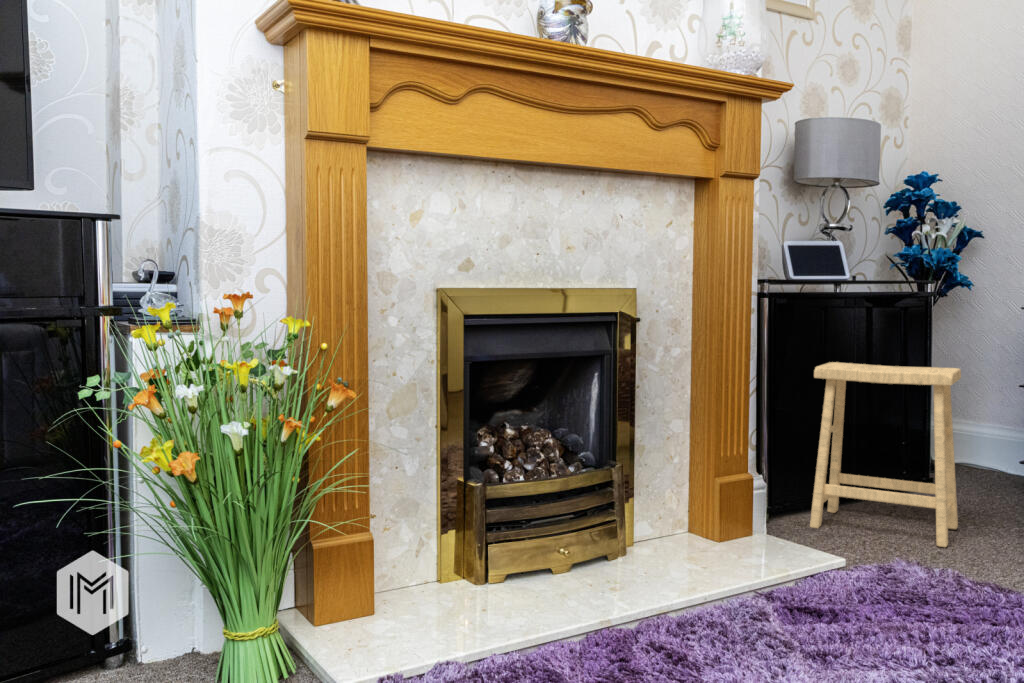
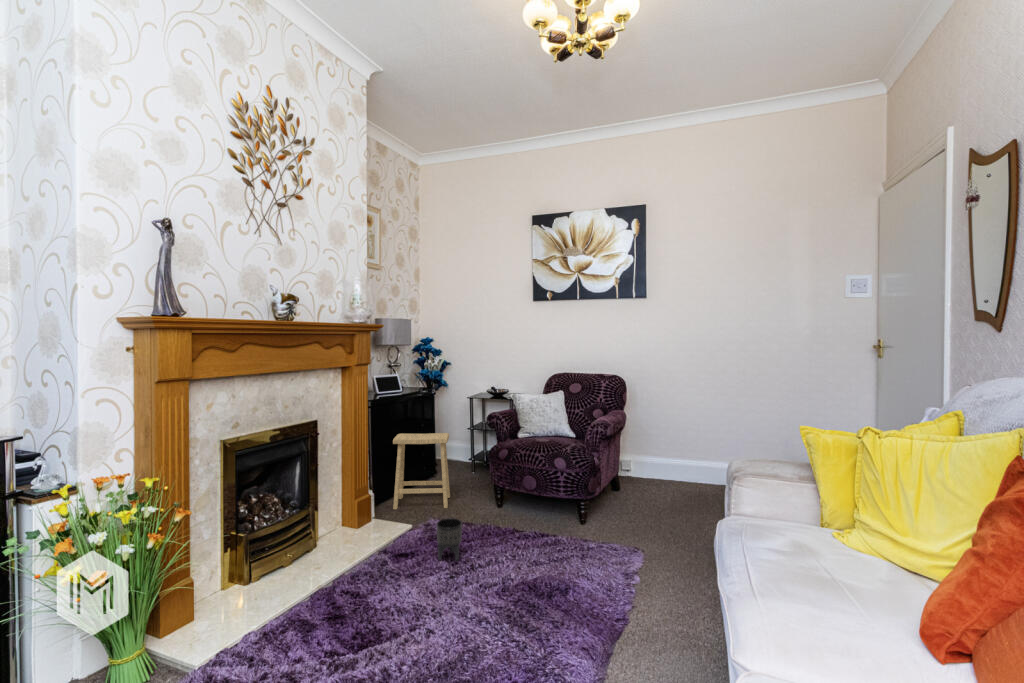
planter: none [898,544,973,656] -> present [437,518,462,561]

